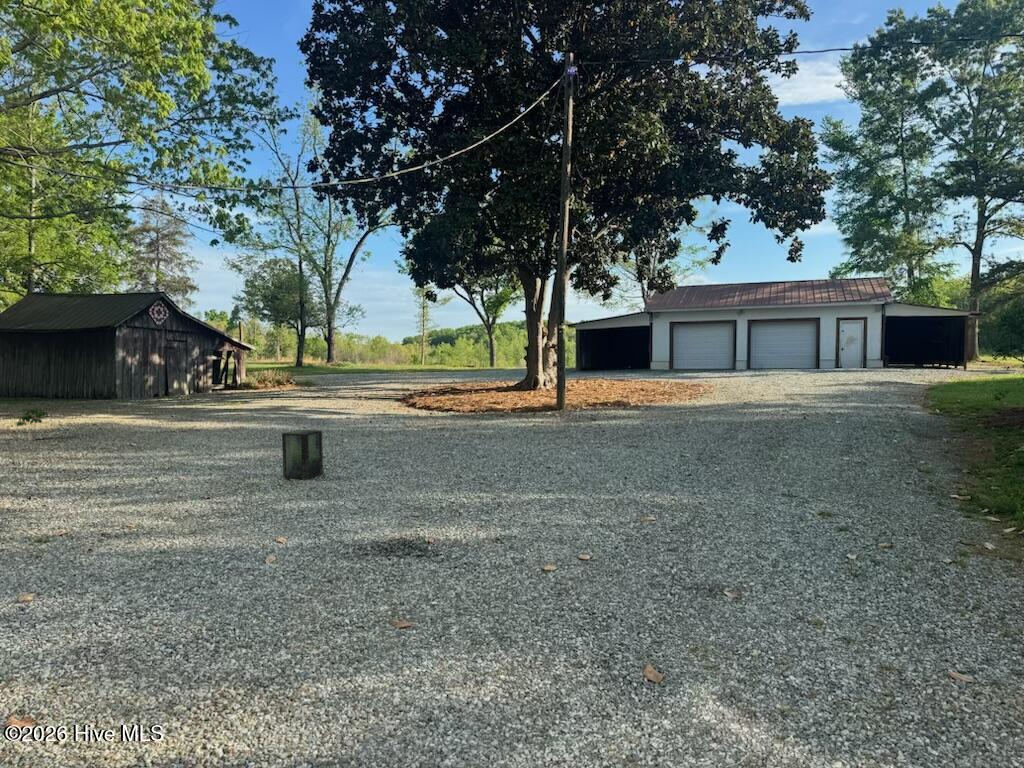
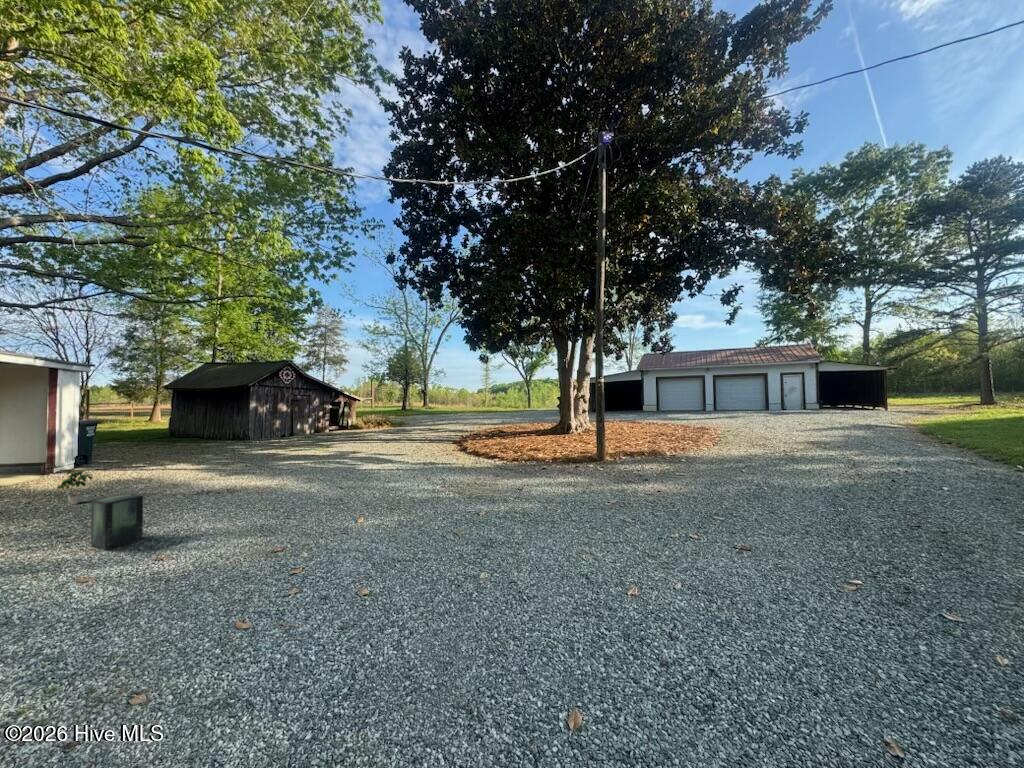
storage box: present [282,430,323,480] -> present [91,493,143,550]

